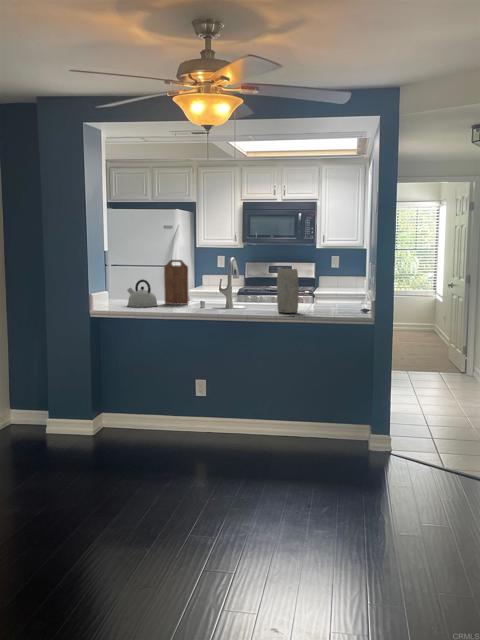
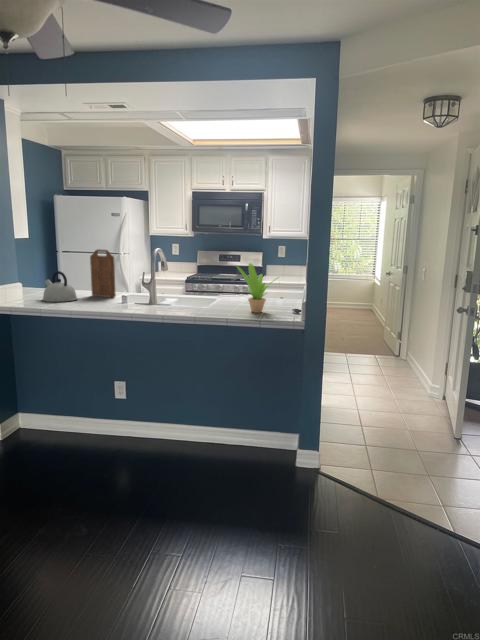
potted plant: none [310,268,349,312] -> present [236,263,277,313]
vase: present [277,269,299,313] -> none [196,264,221,314]

